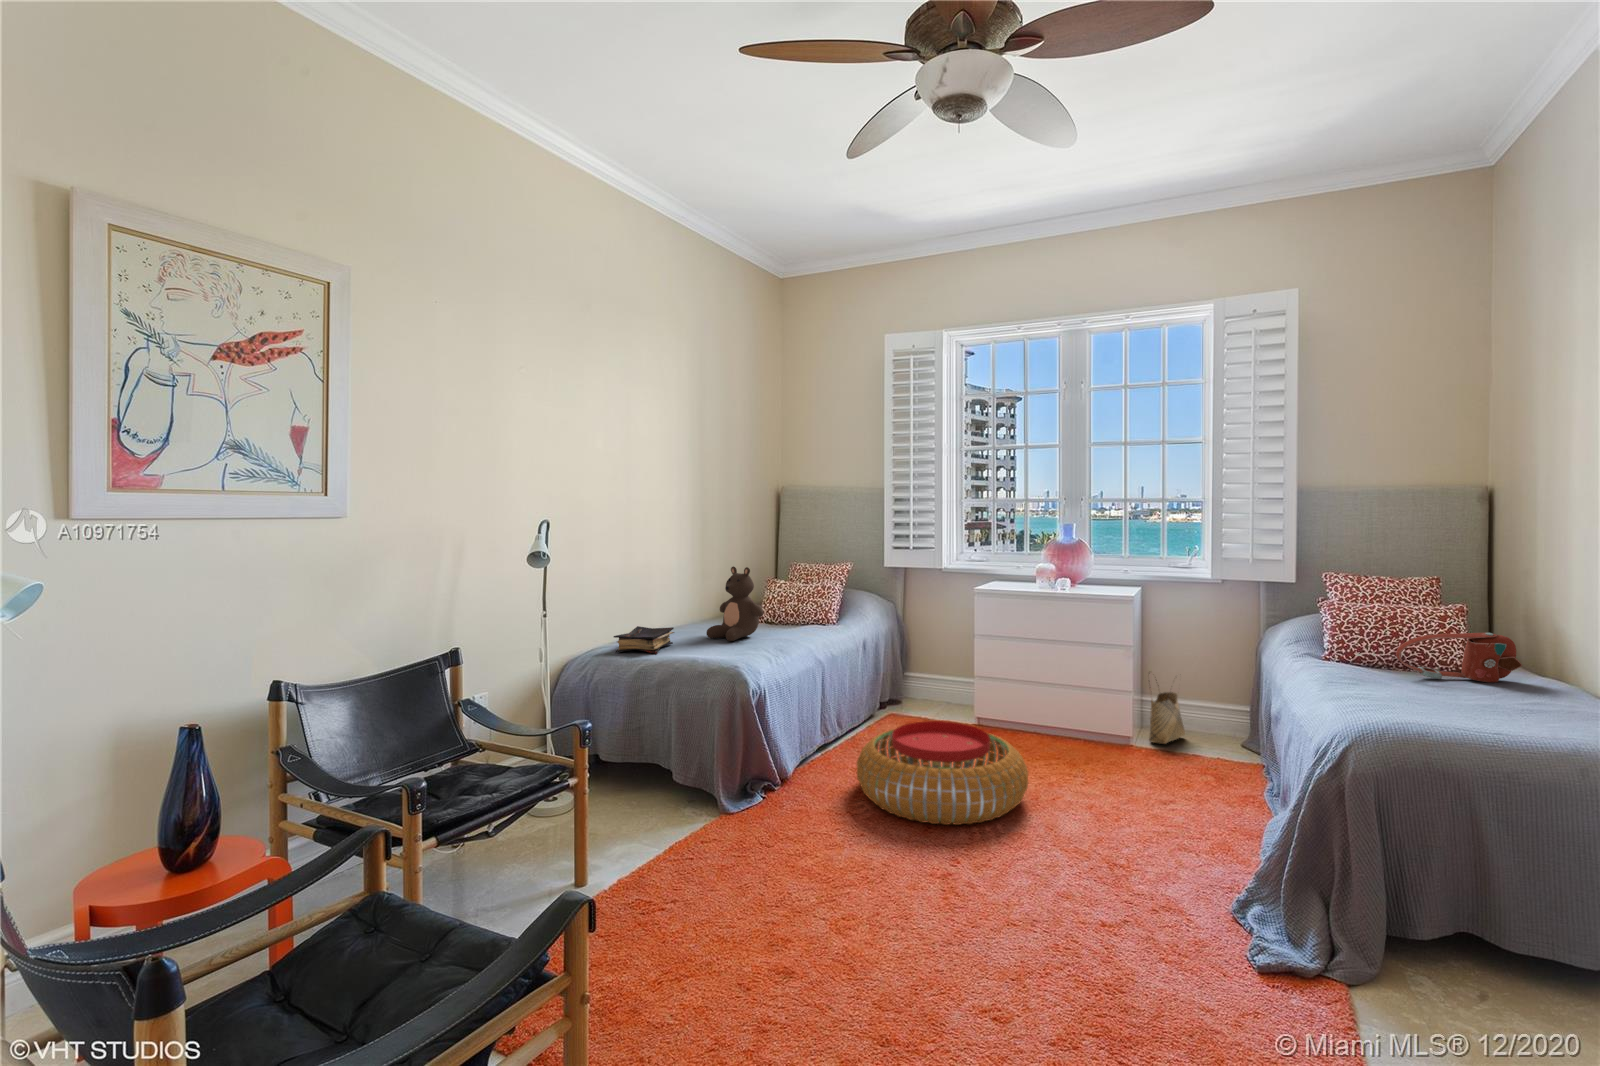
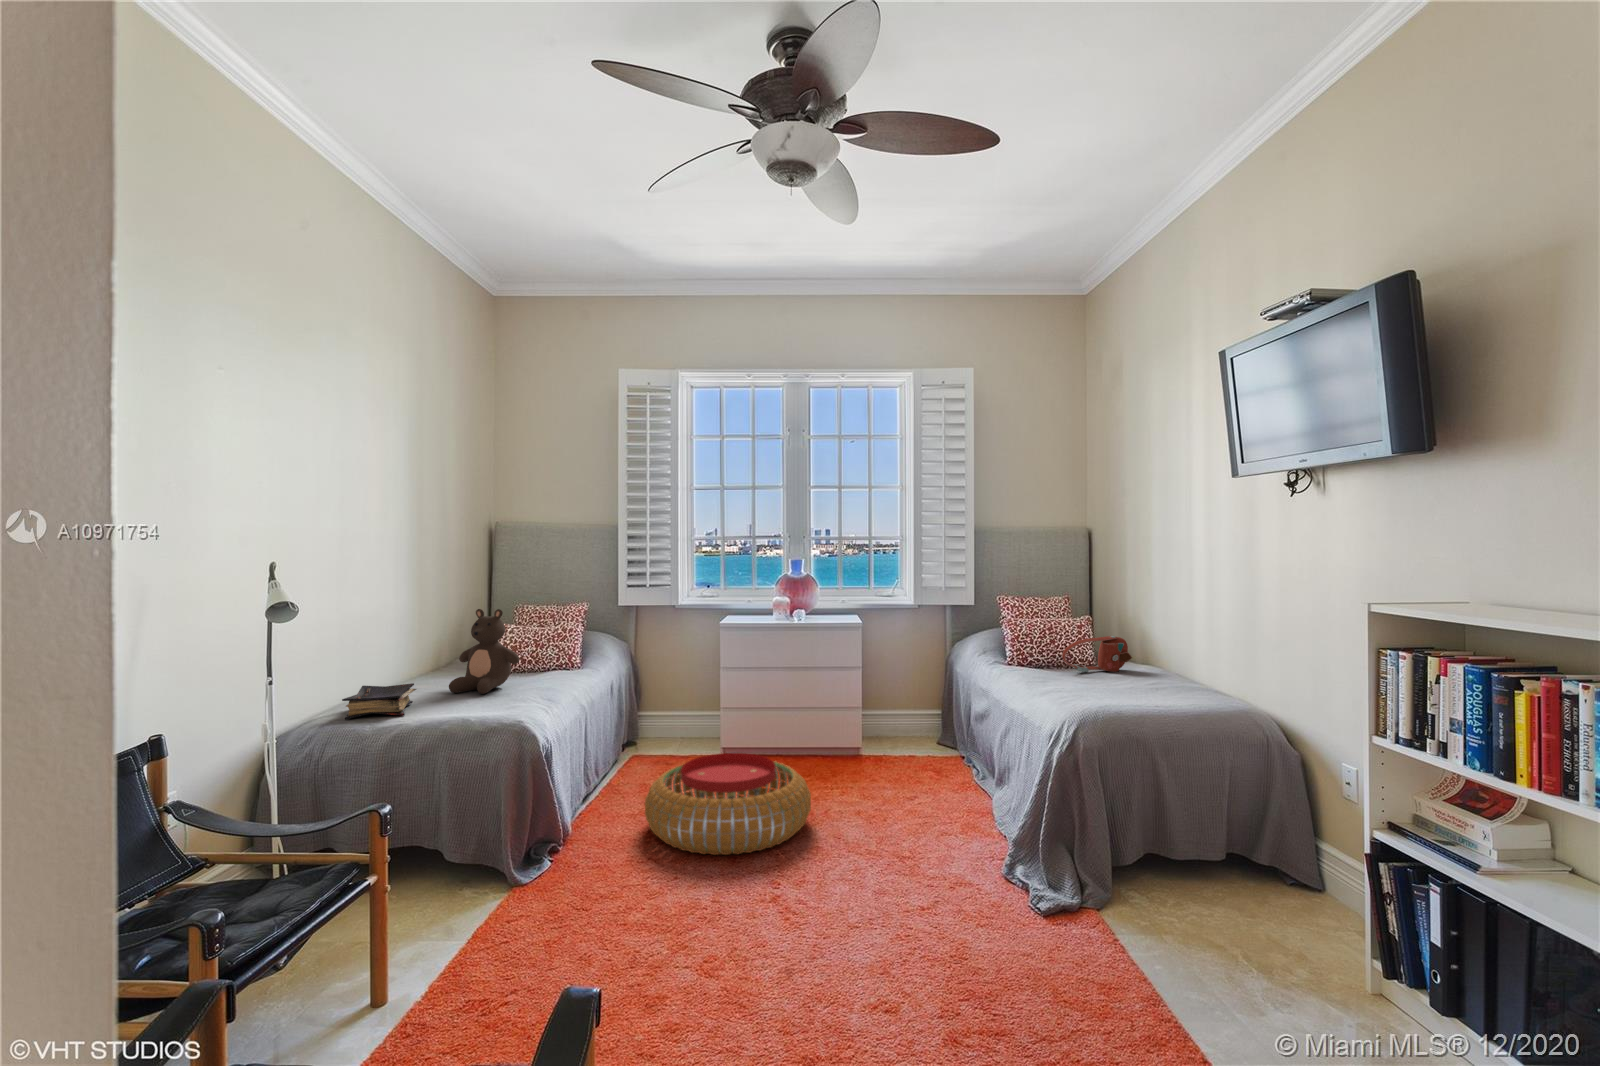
woven basket: present [1149,680,1185,744] -> none [869,688,897,750]

